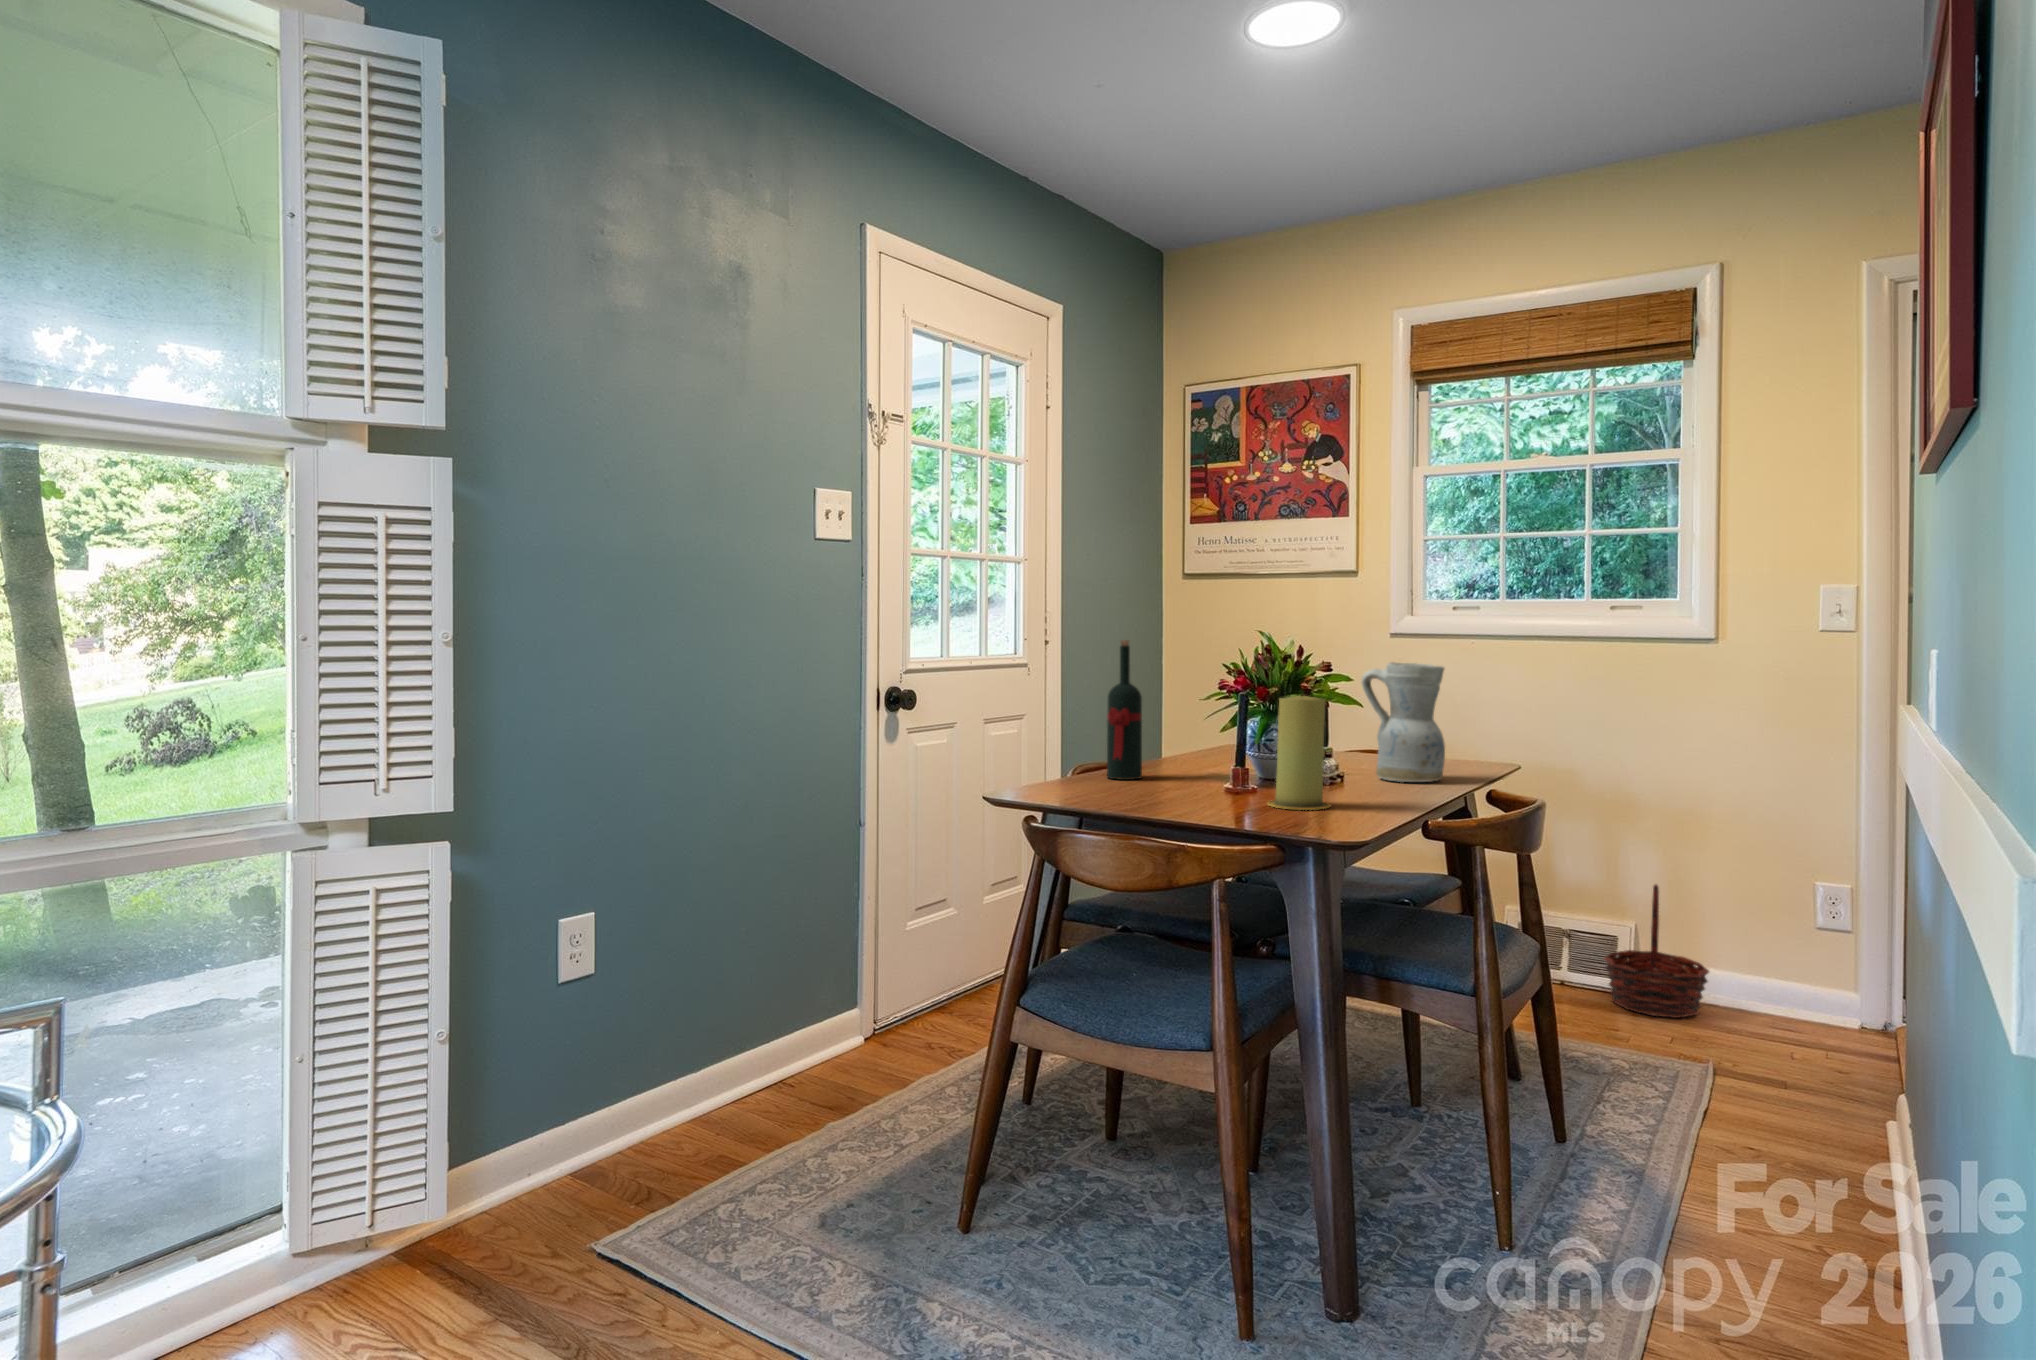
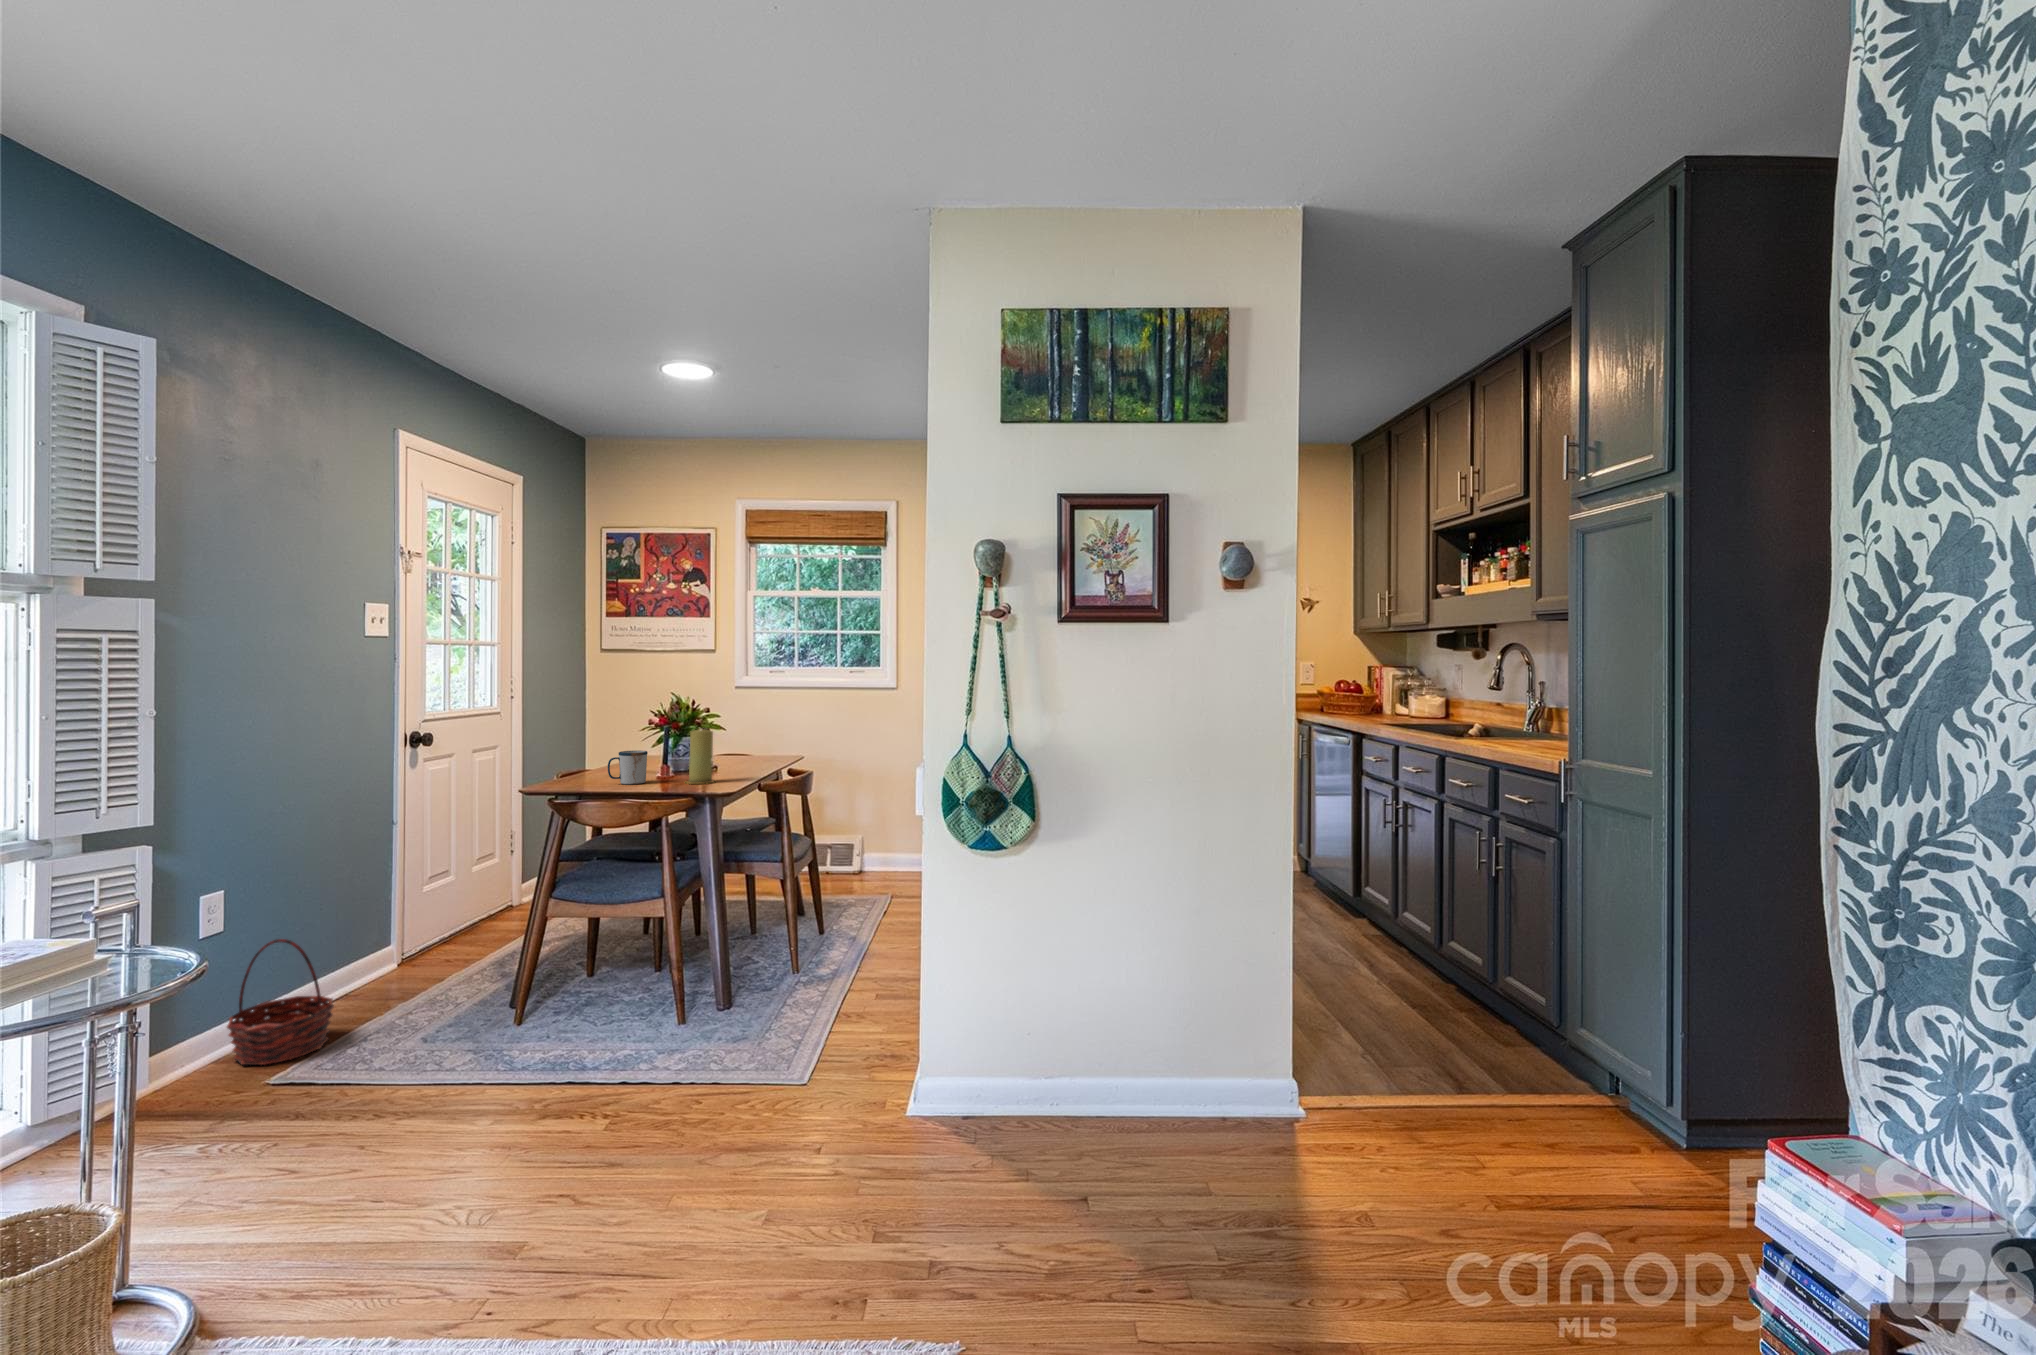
wine bottle: present [1107,640,1142,780] -> none [587,701,608,777]
ceramic pitcher: present [1362,662,1445,782] -> none [727,709,767,768]
mug: none [1127,733,1200,799] -> present [608,751,648,784]
basket: present [1604,885,1709,1018] -> present [227,939,334,1065]

